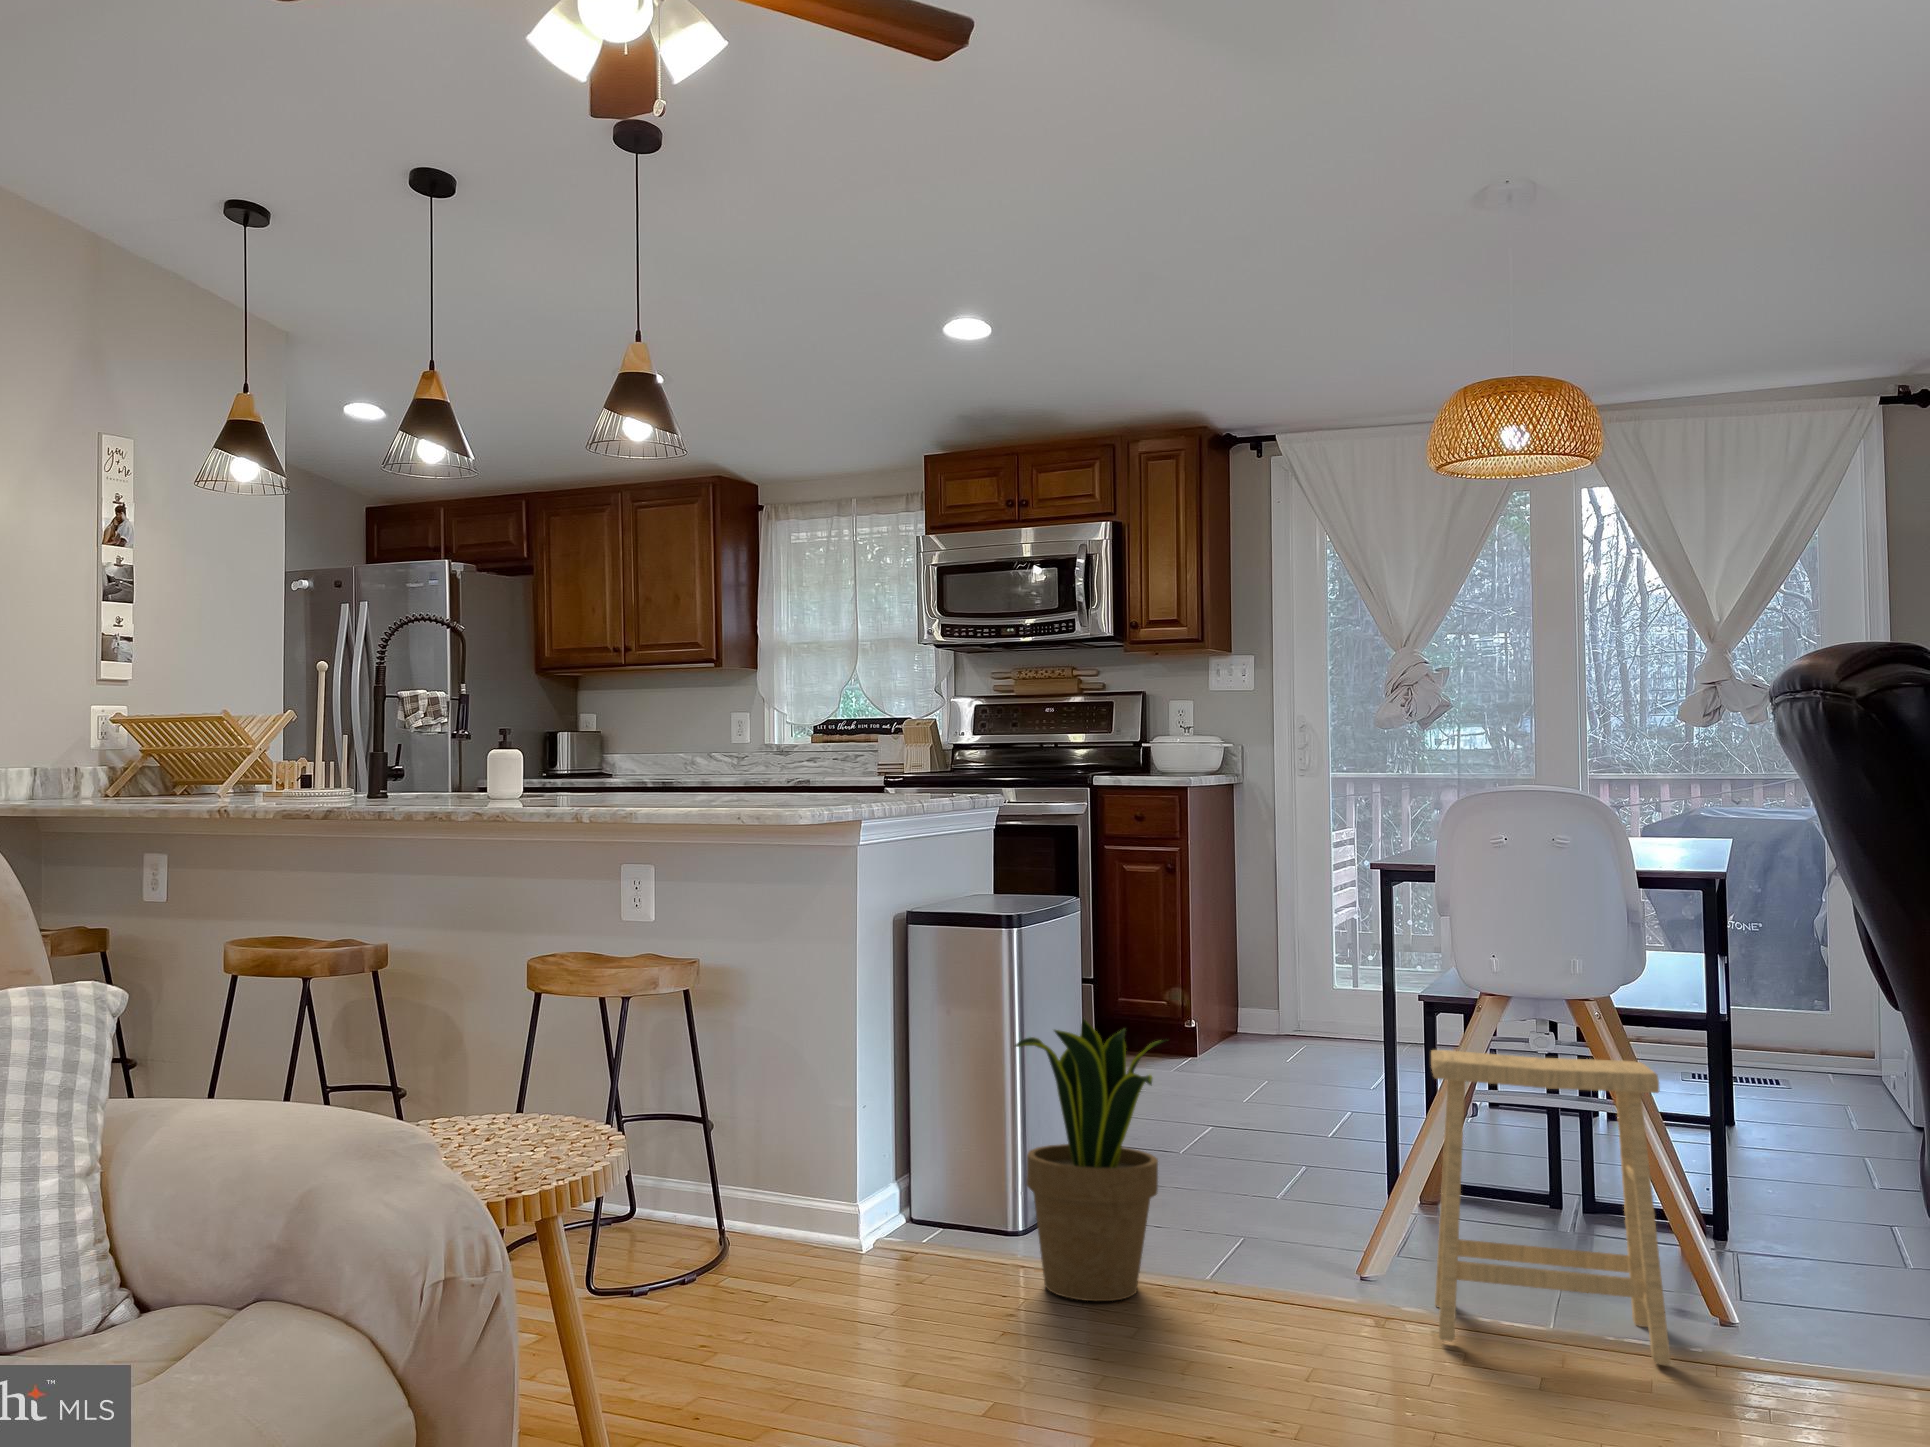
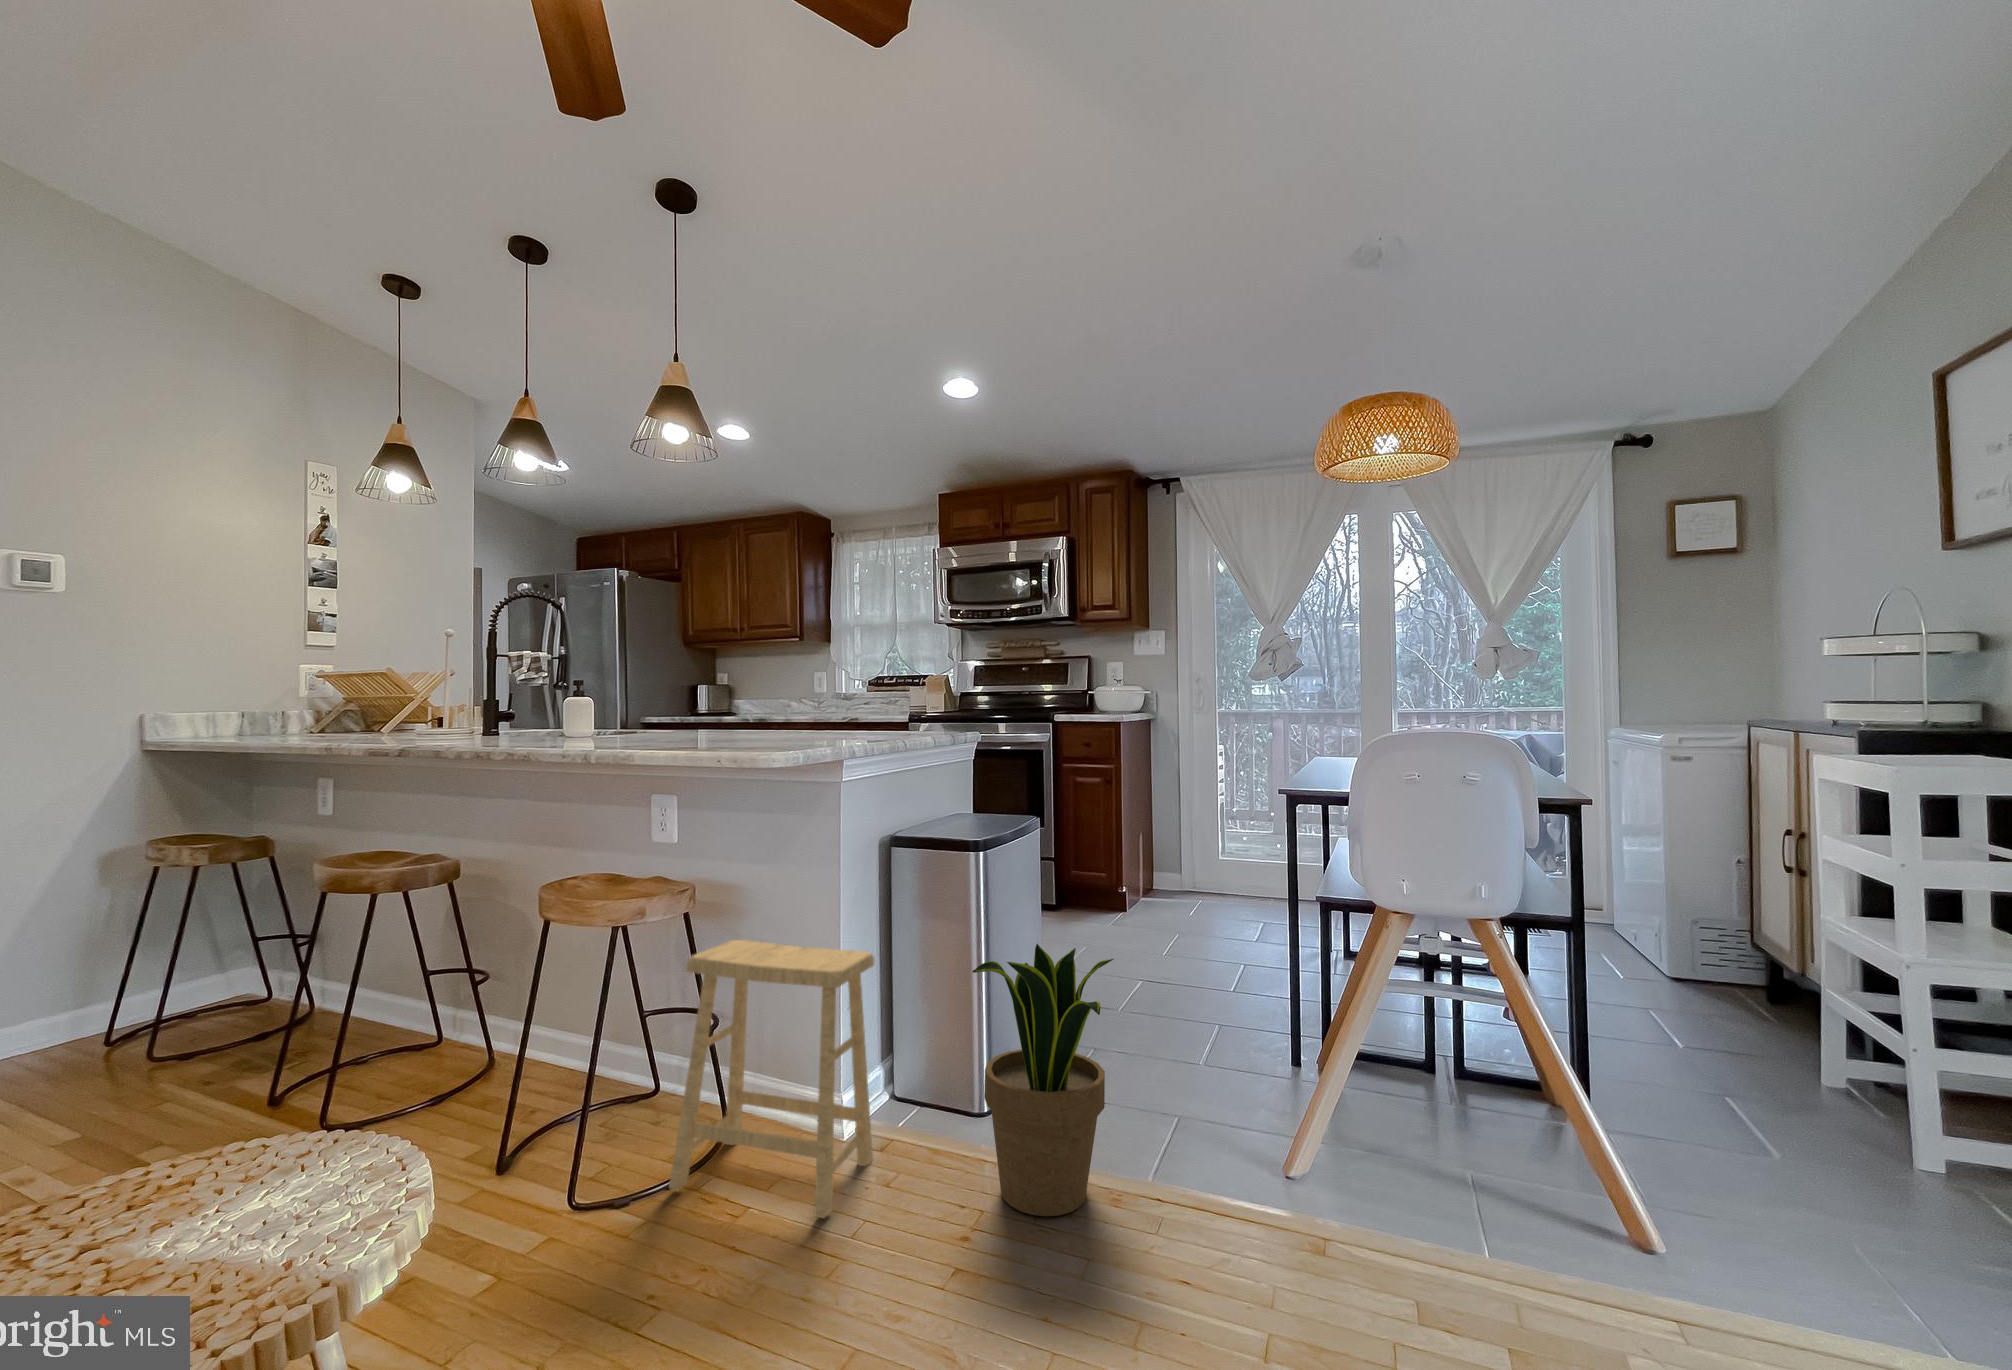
footstool: present [1431,1050,1671,1365] -> present [669,940,874,1218]

